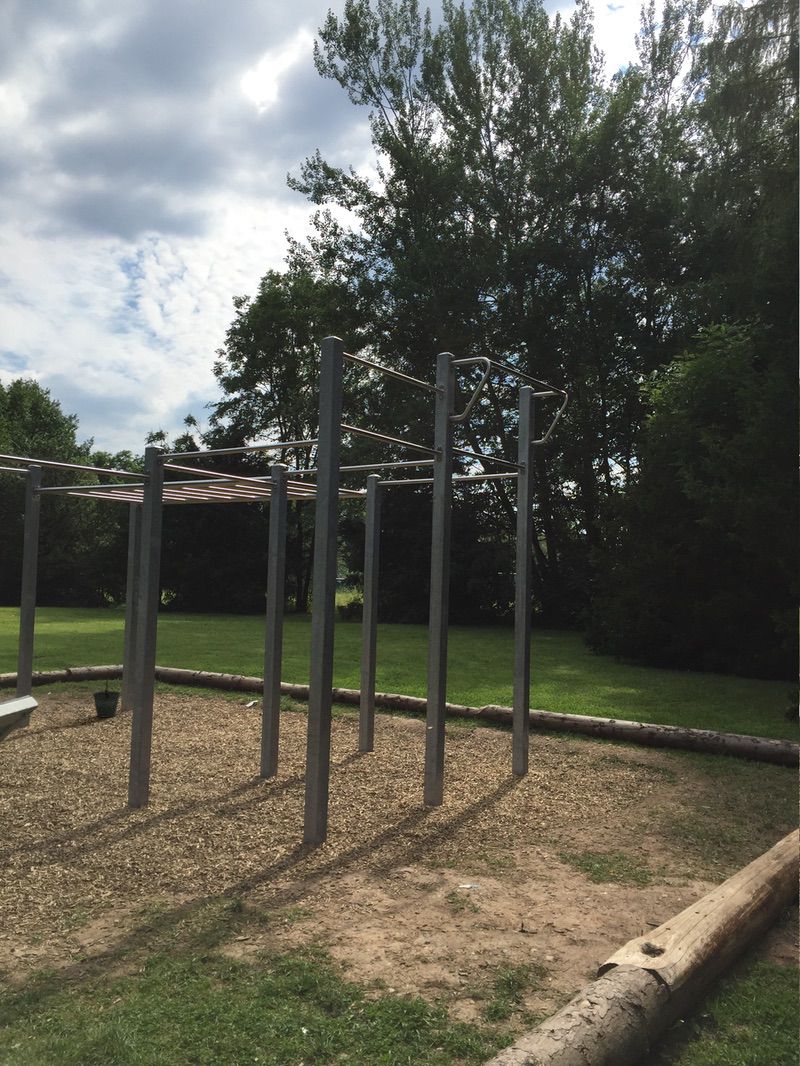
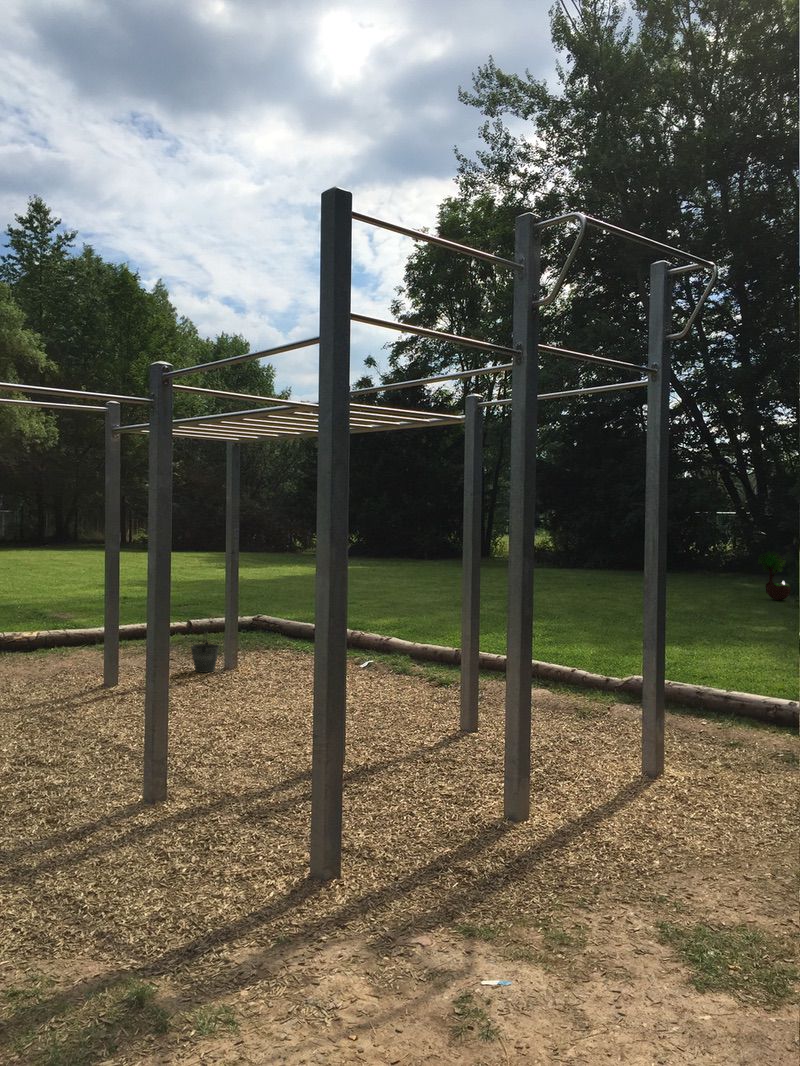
potted tree: none [563,607,590,652] -> present [758,552,791,600]

